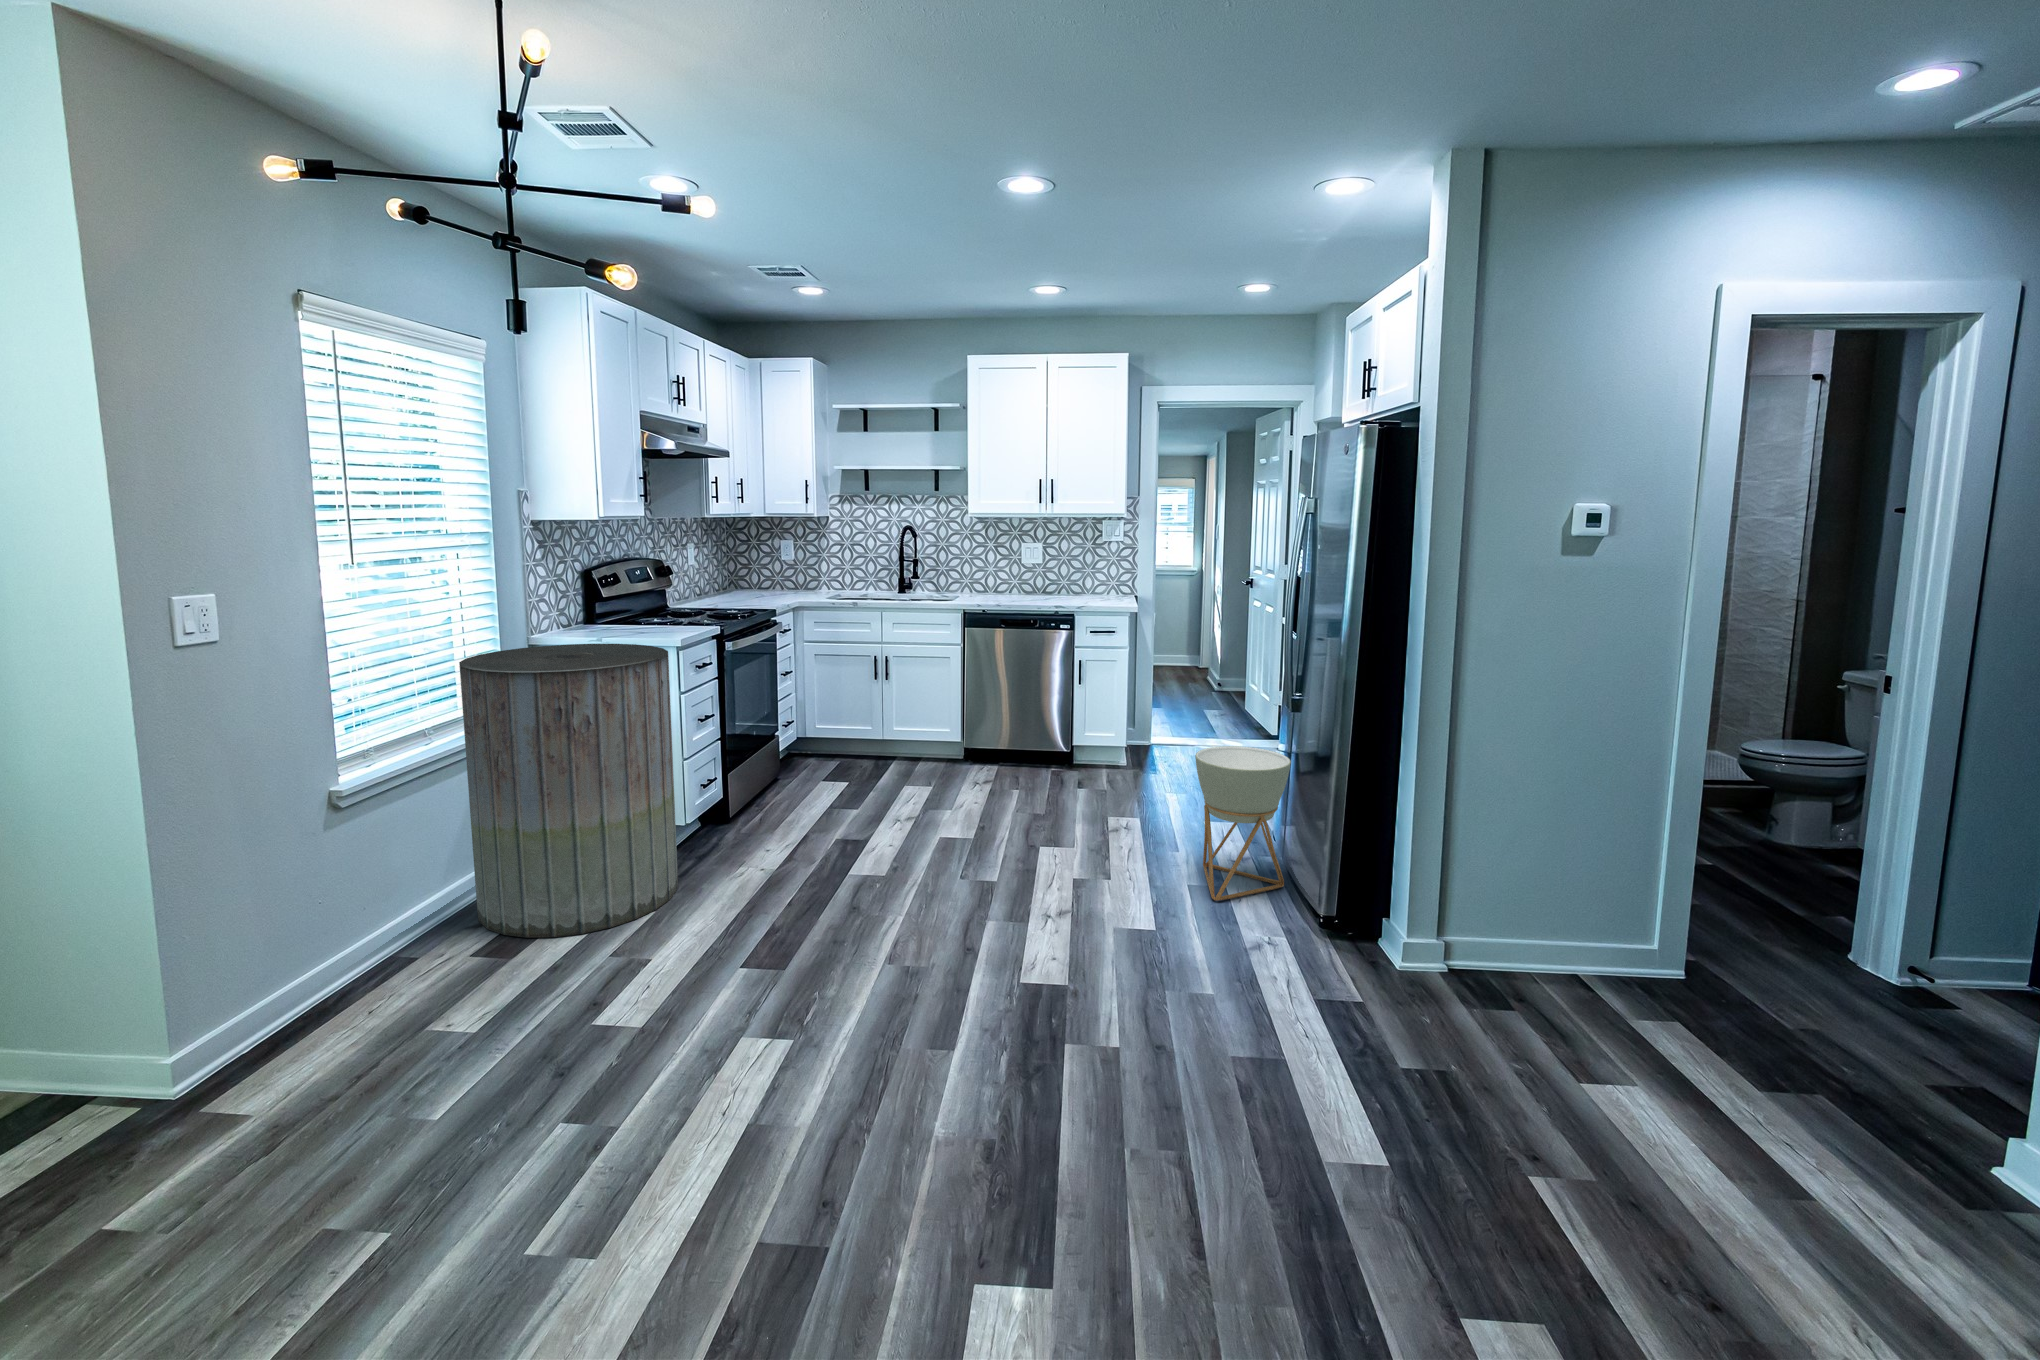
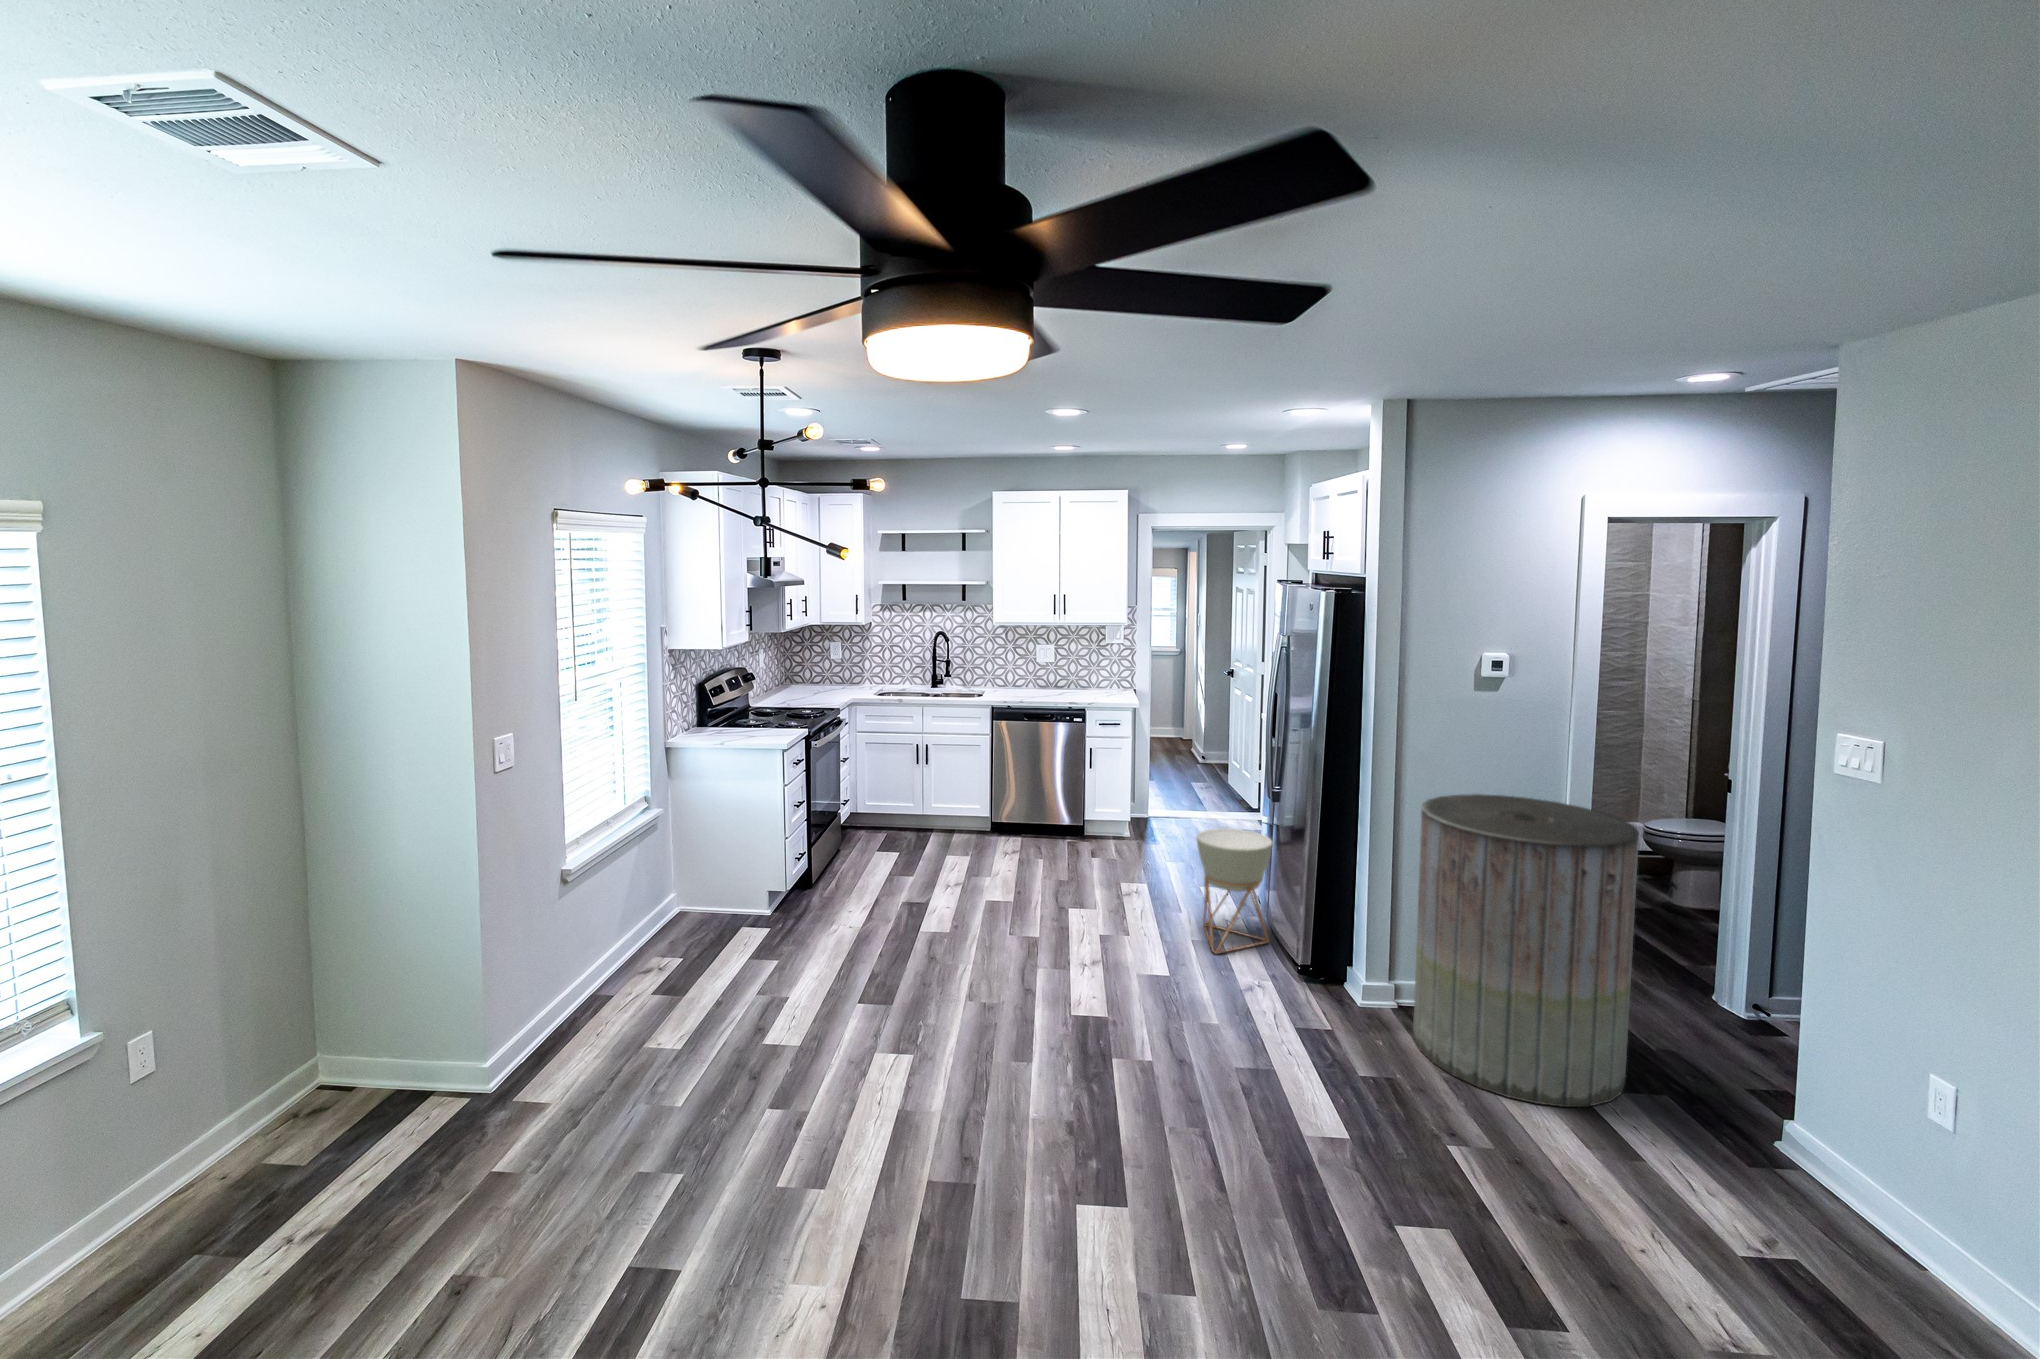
trash can: present [459,644,678,938] -> present [1413,794,1639,1107]

